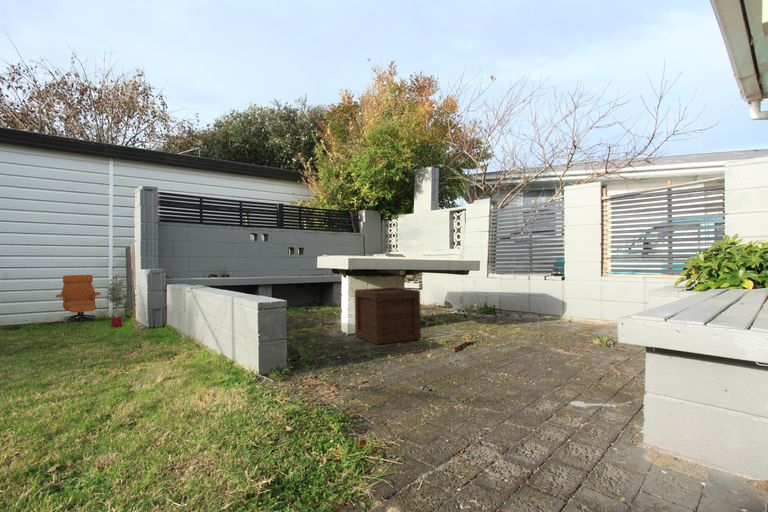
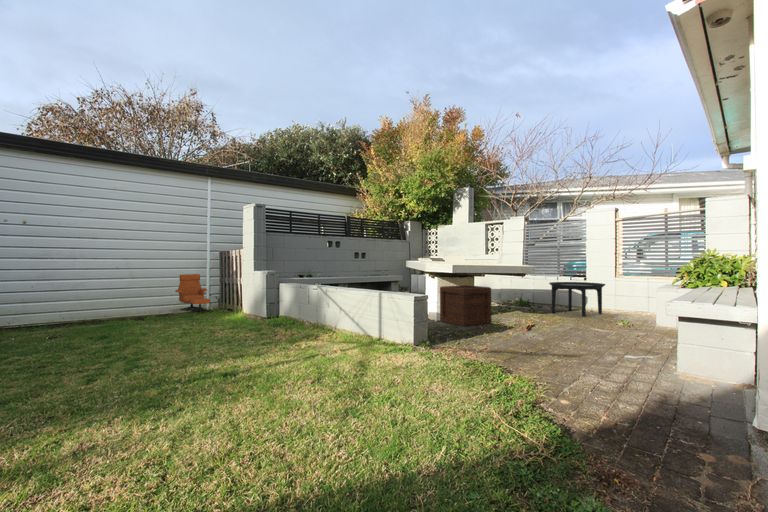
potted tree: present [106,275,136,327] -> none [231,274,255,316]
round table: none [514,281,588,329] -> present [549,282,605,317]

